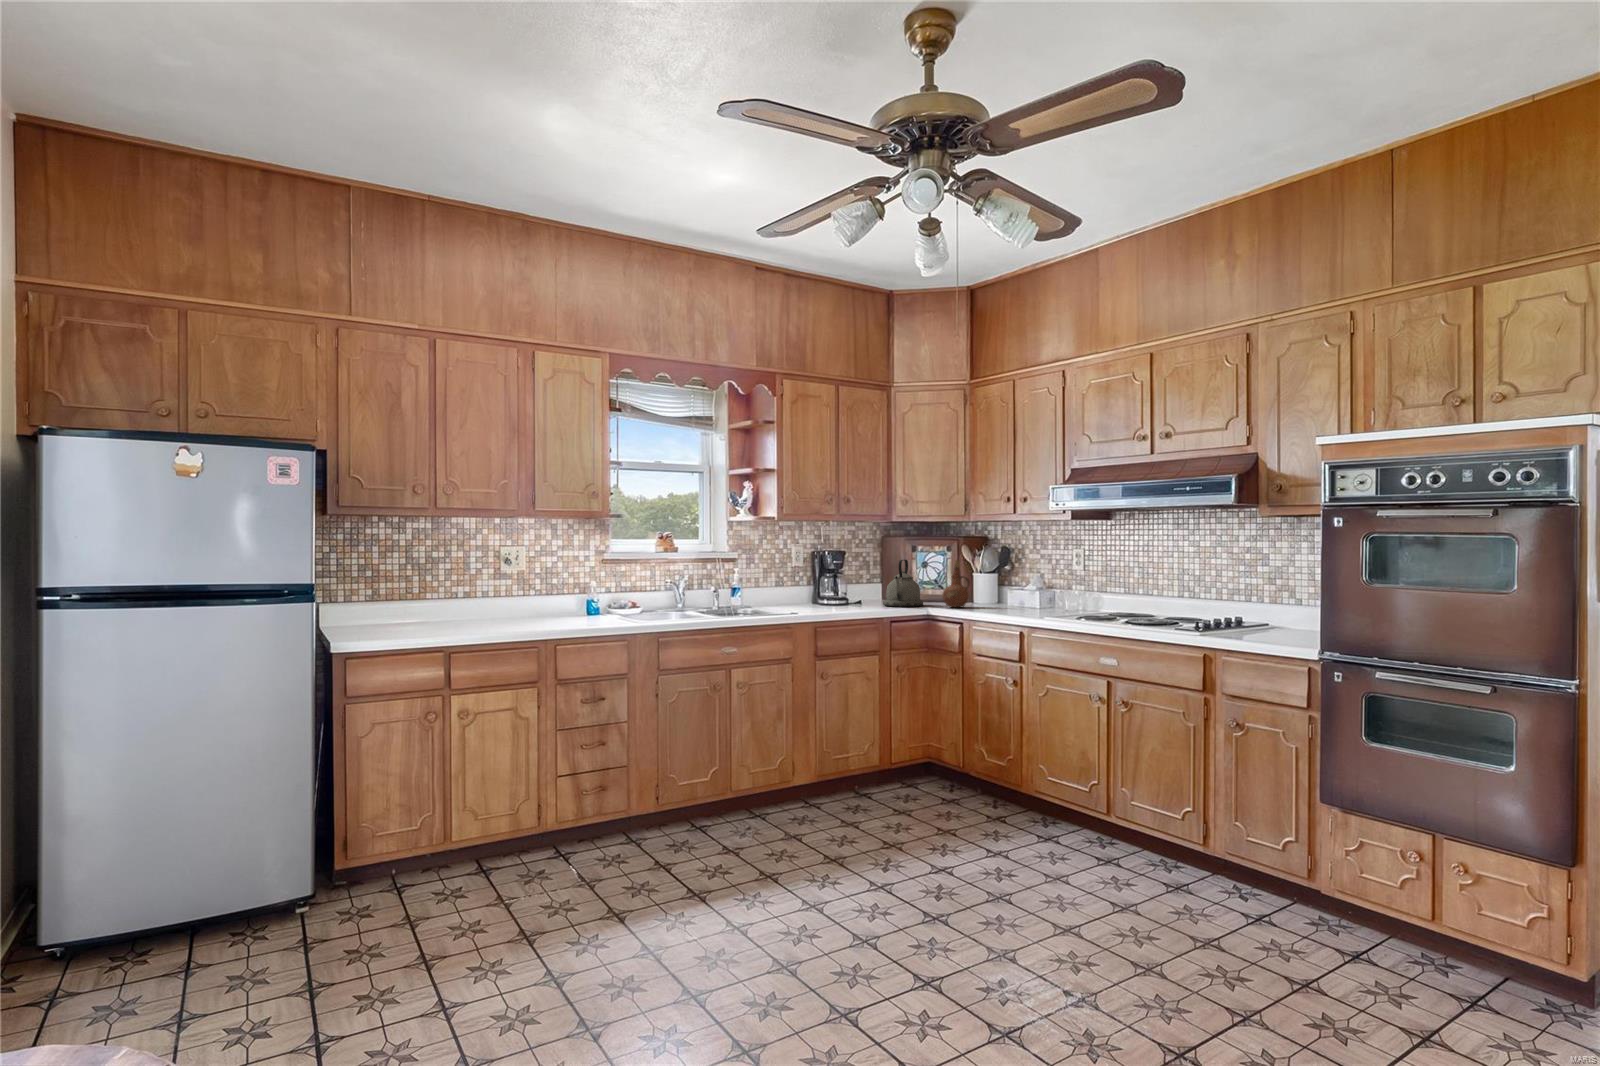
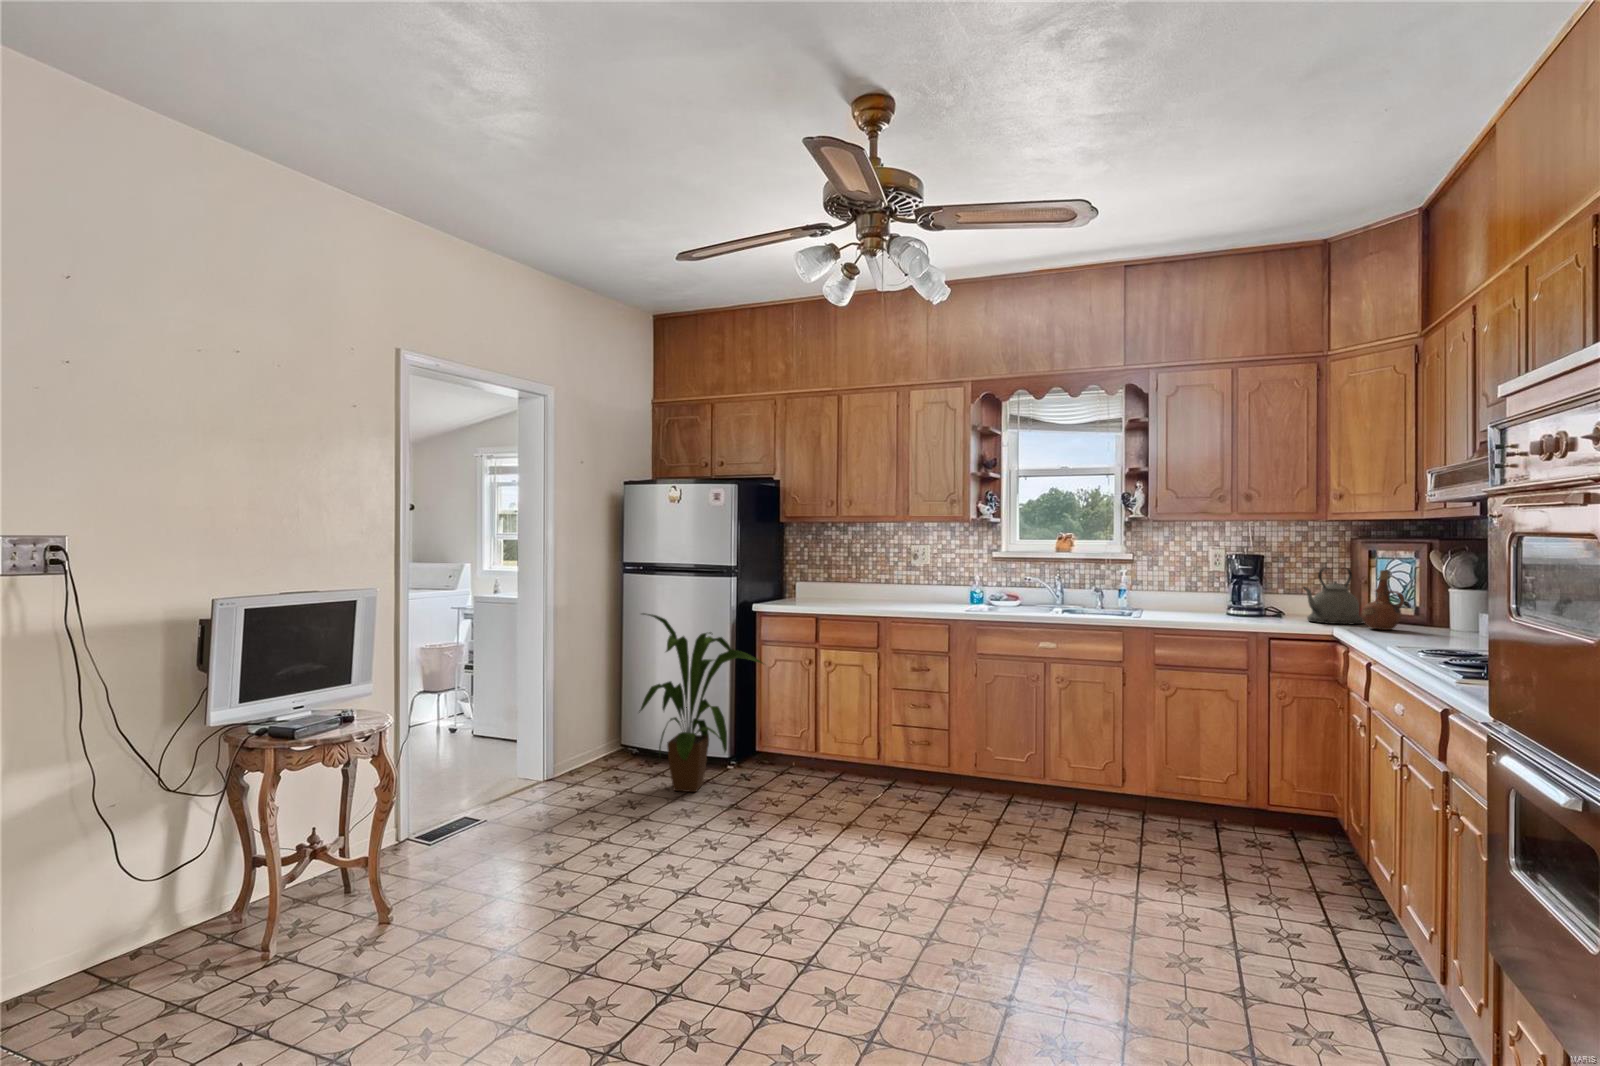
house plant: none [218,670,428,969] -> present [639,613,763,792]

